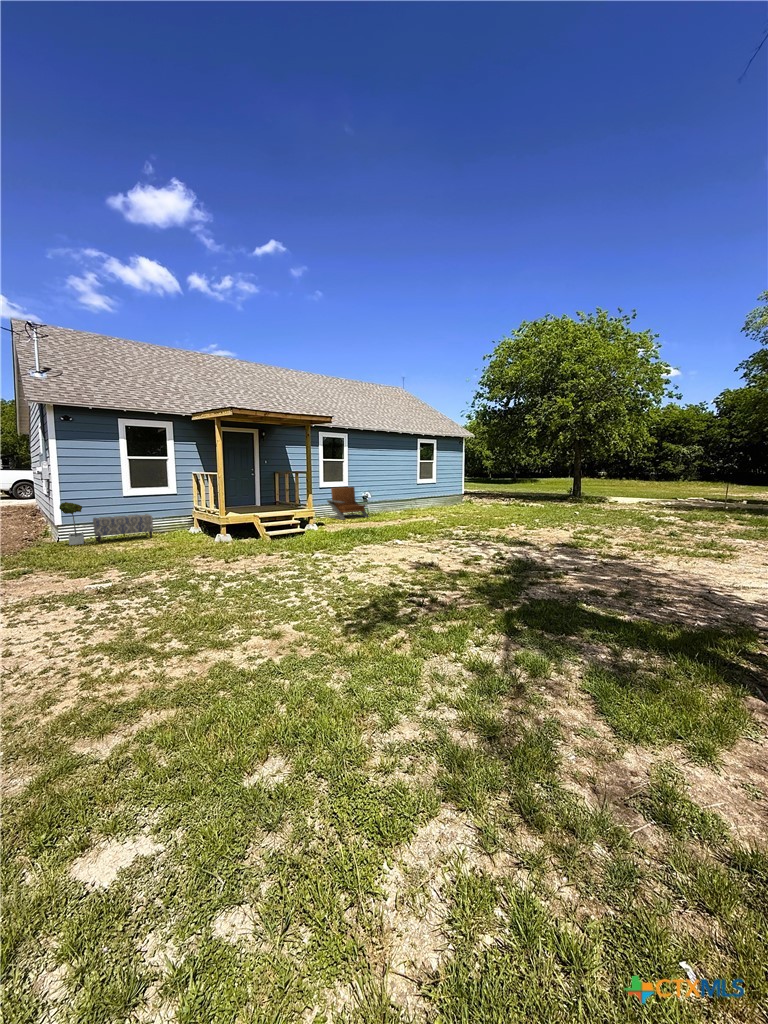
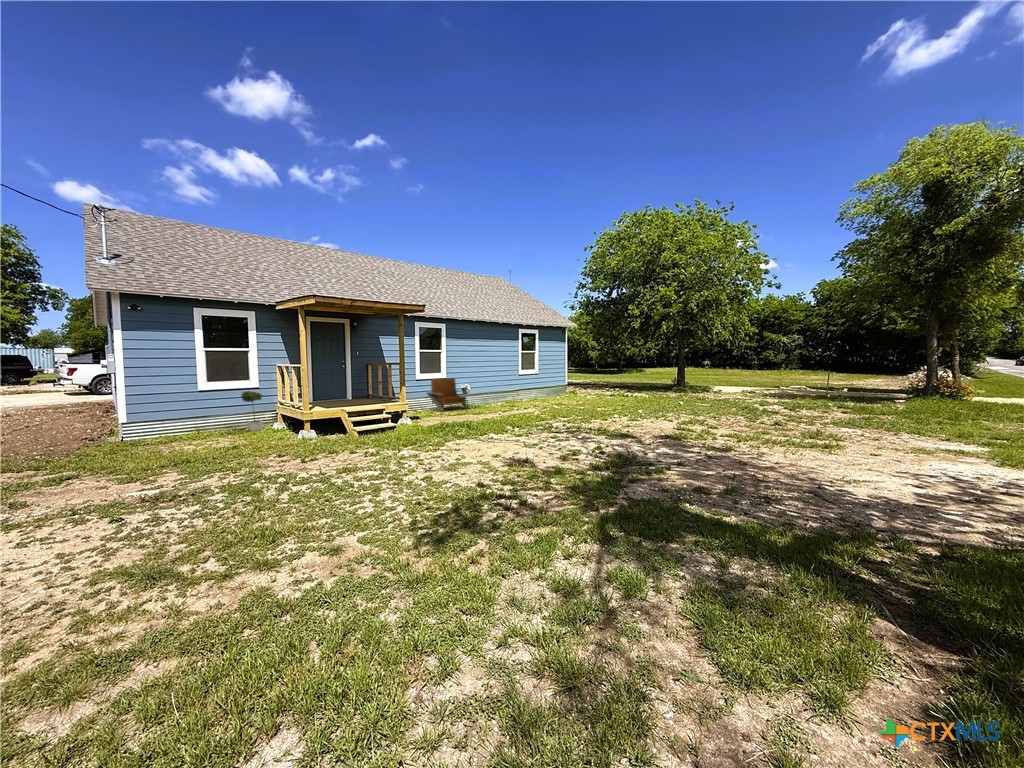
potted tree: present [59,502,84,545] -> present [241,391,263,431]
bench: present [93,514,153,543] -> none [166,409,234,442]

